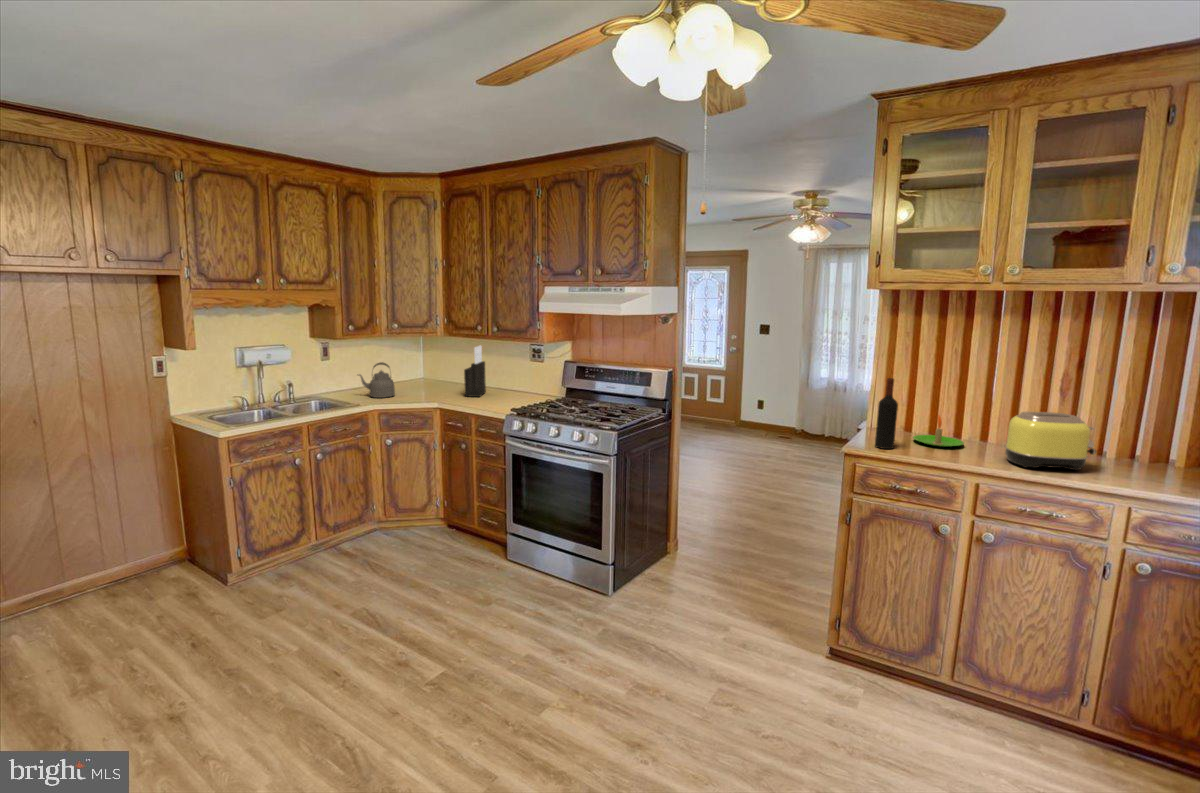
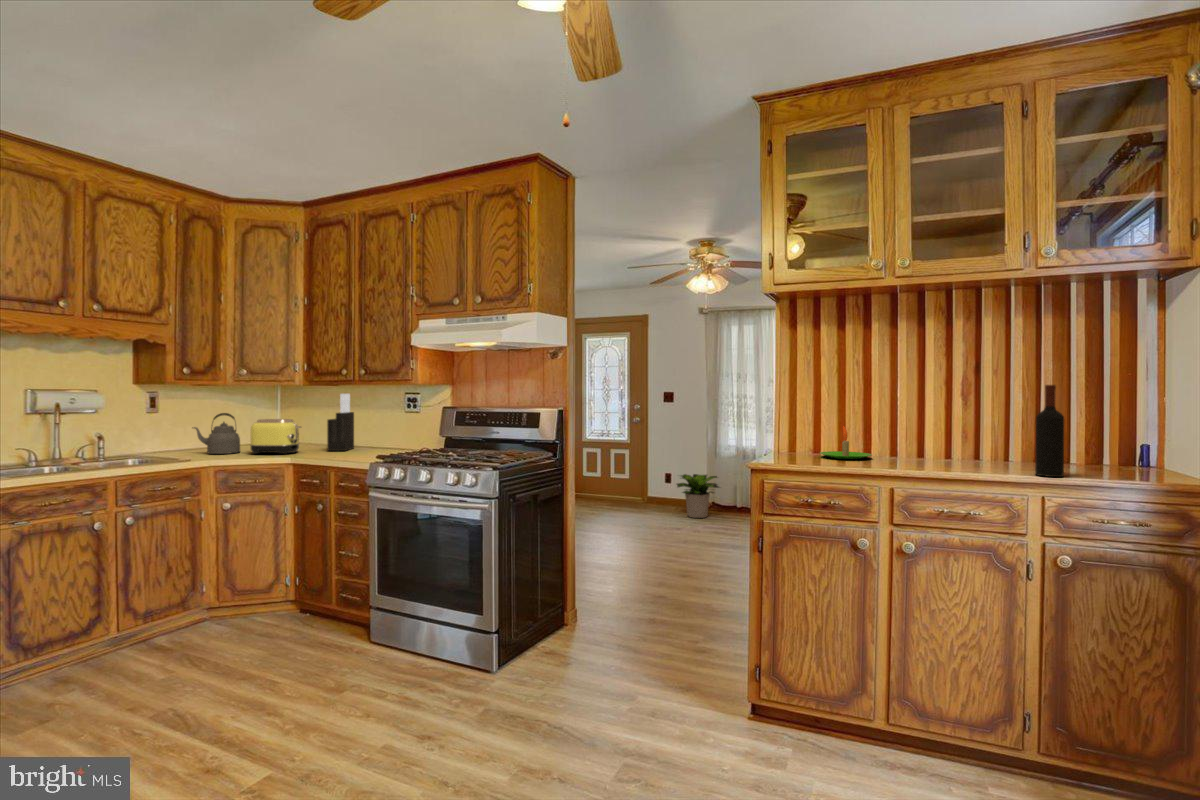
wine bottle: present [875,378,898,449] -> present [1035,385,1064,477]
potted plant: none [771,410,816,453] -> present [677,474,719,518]
toaster: present [1005,412,1096,470] -> present [250,419,301,454]

